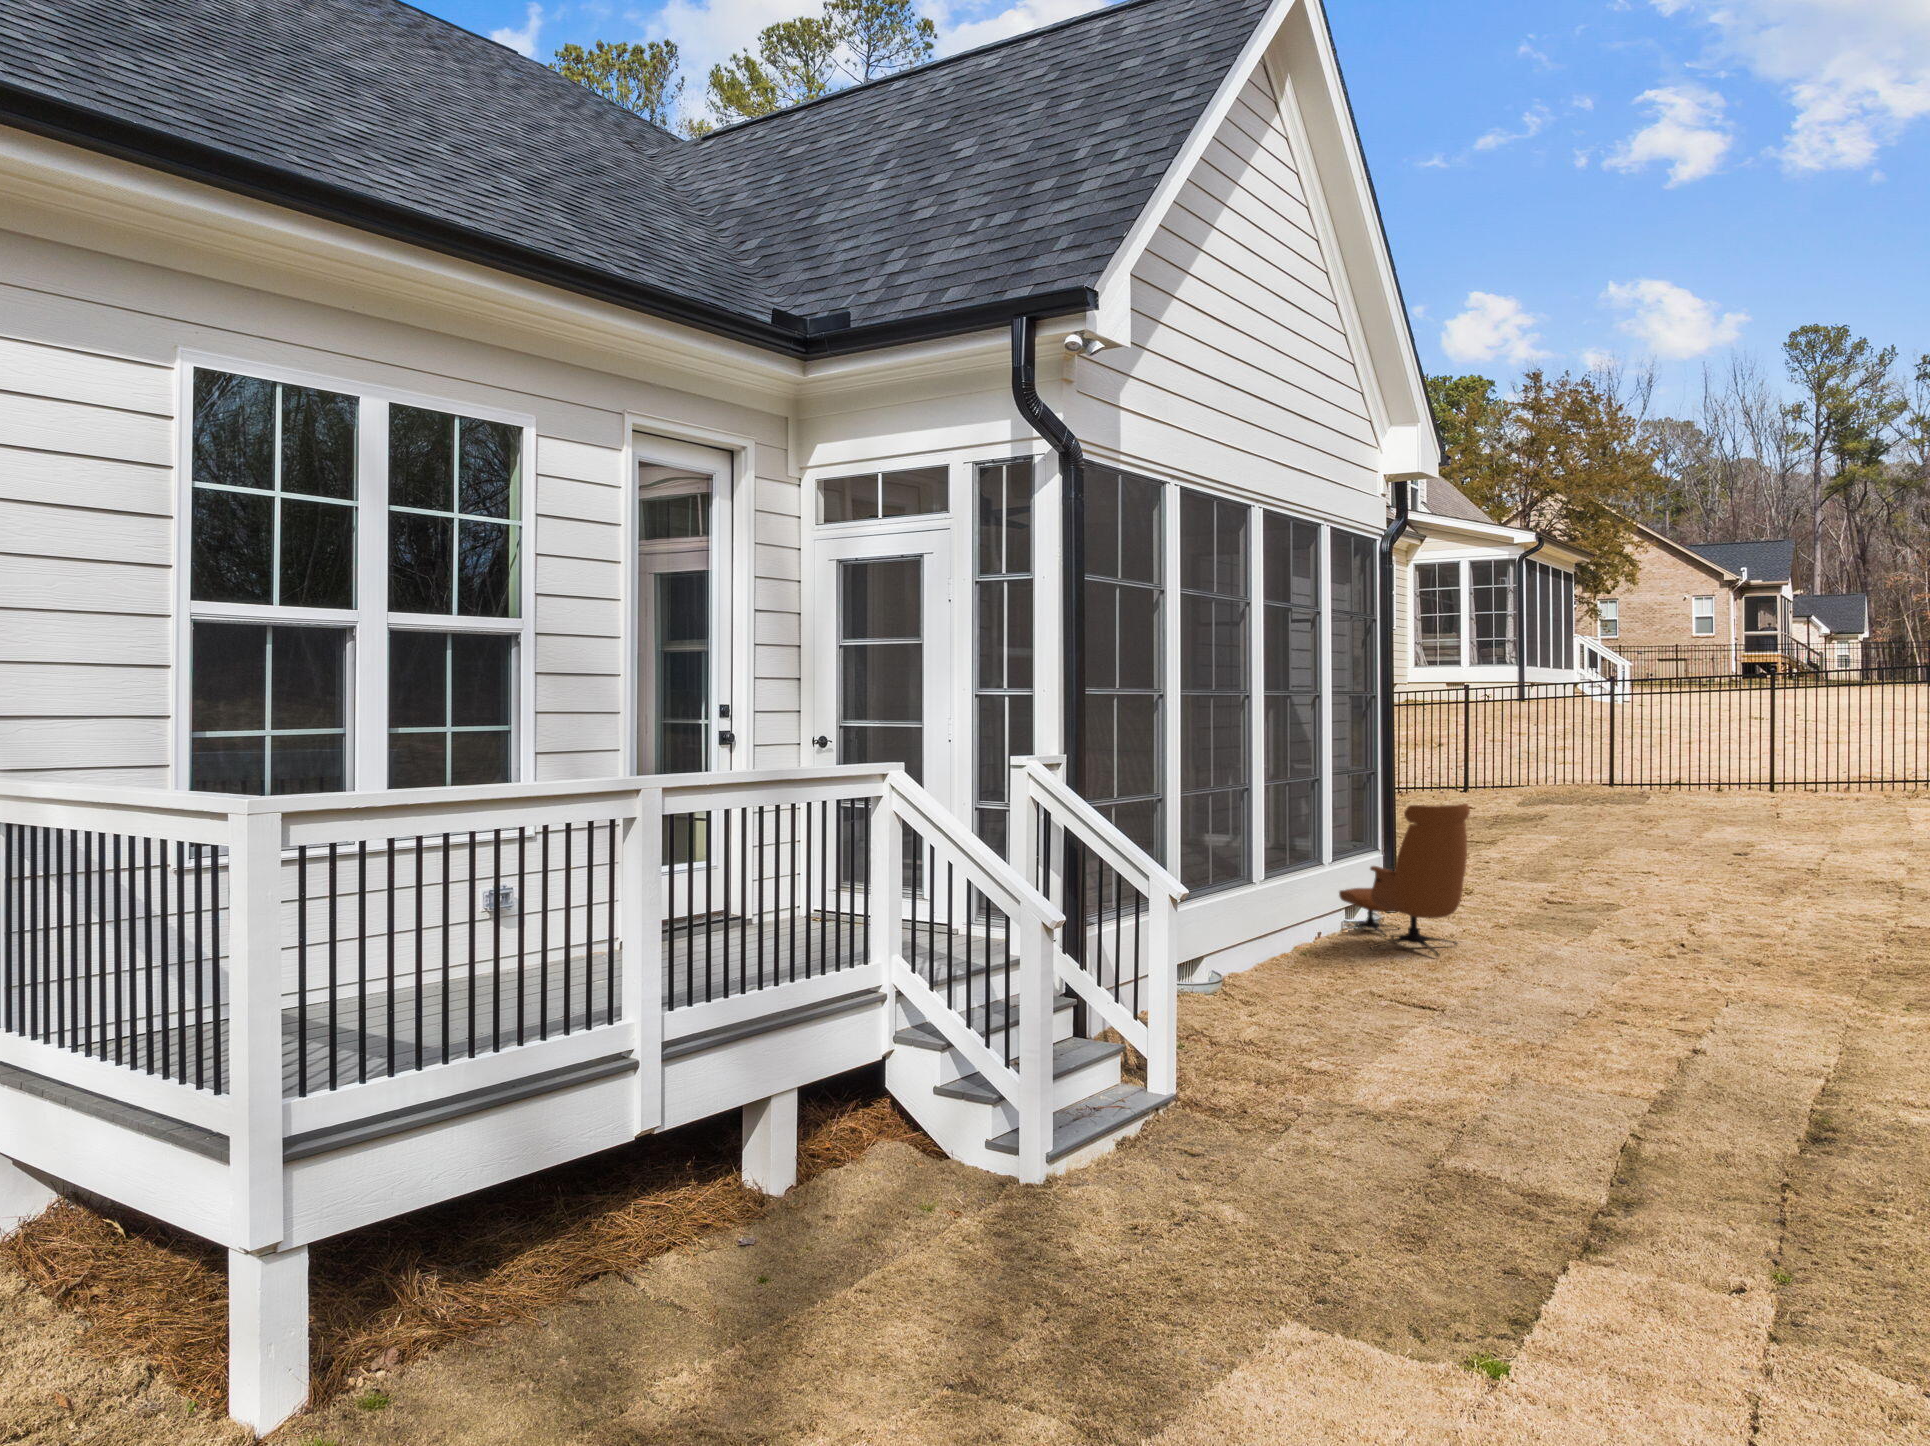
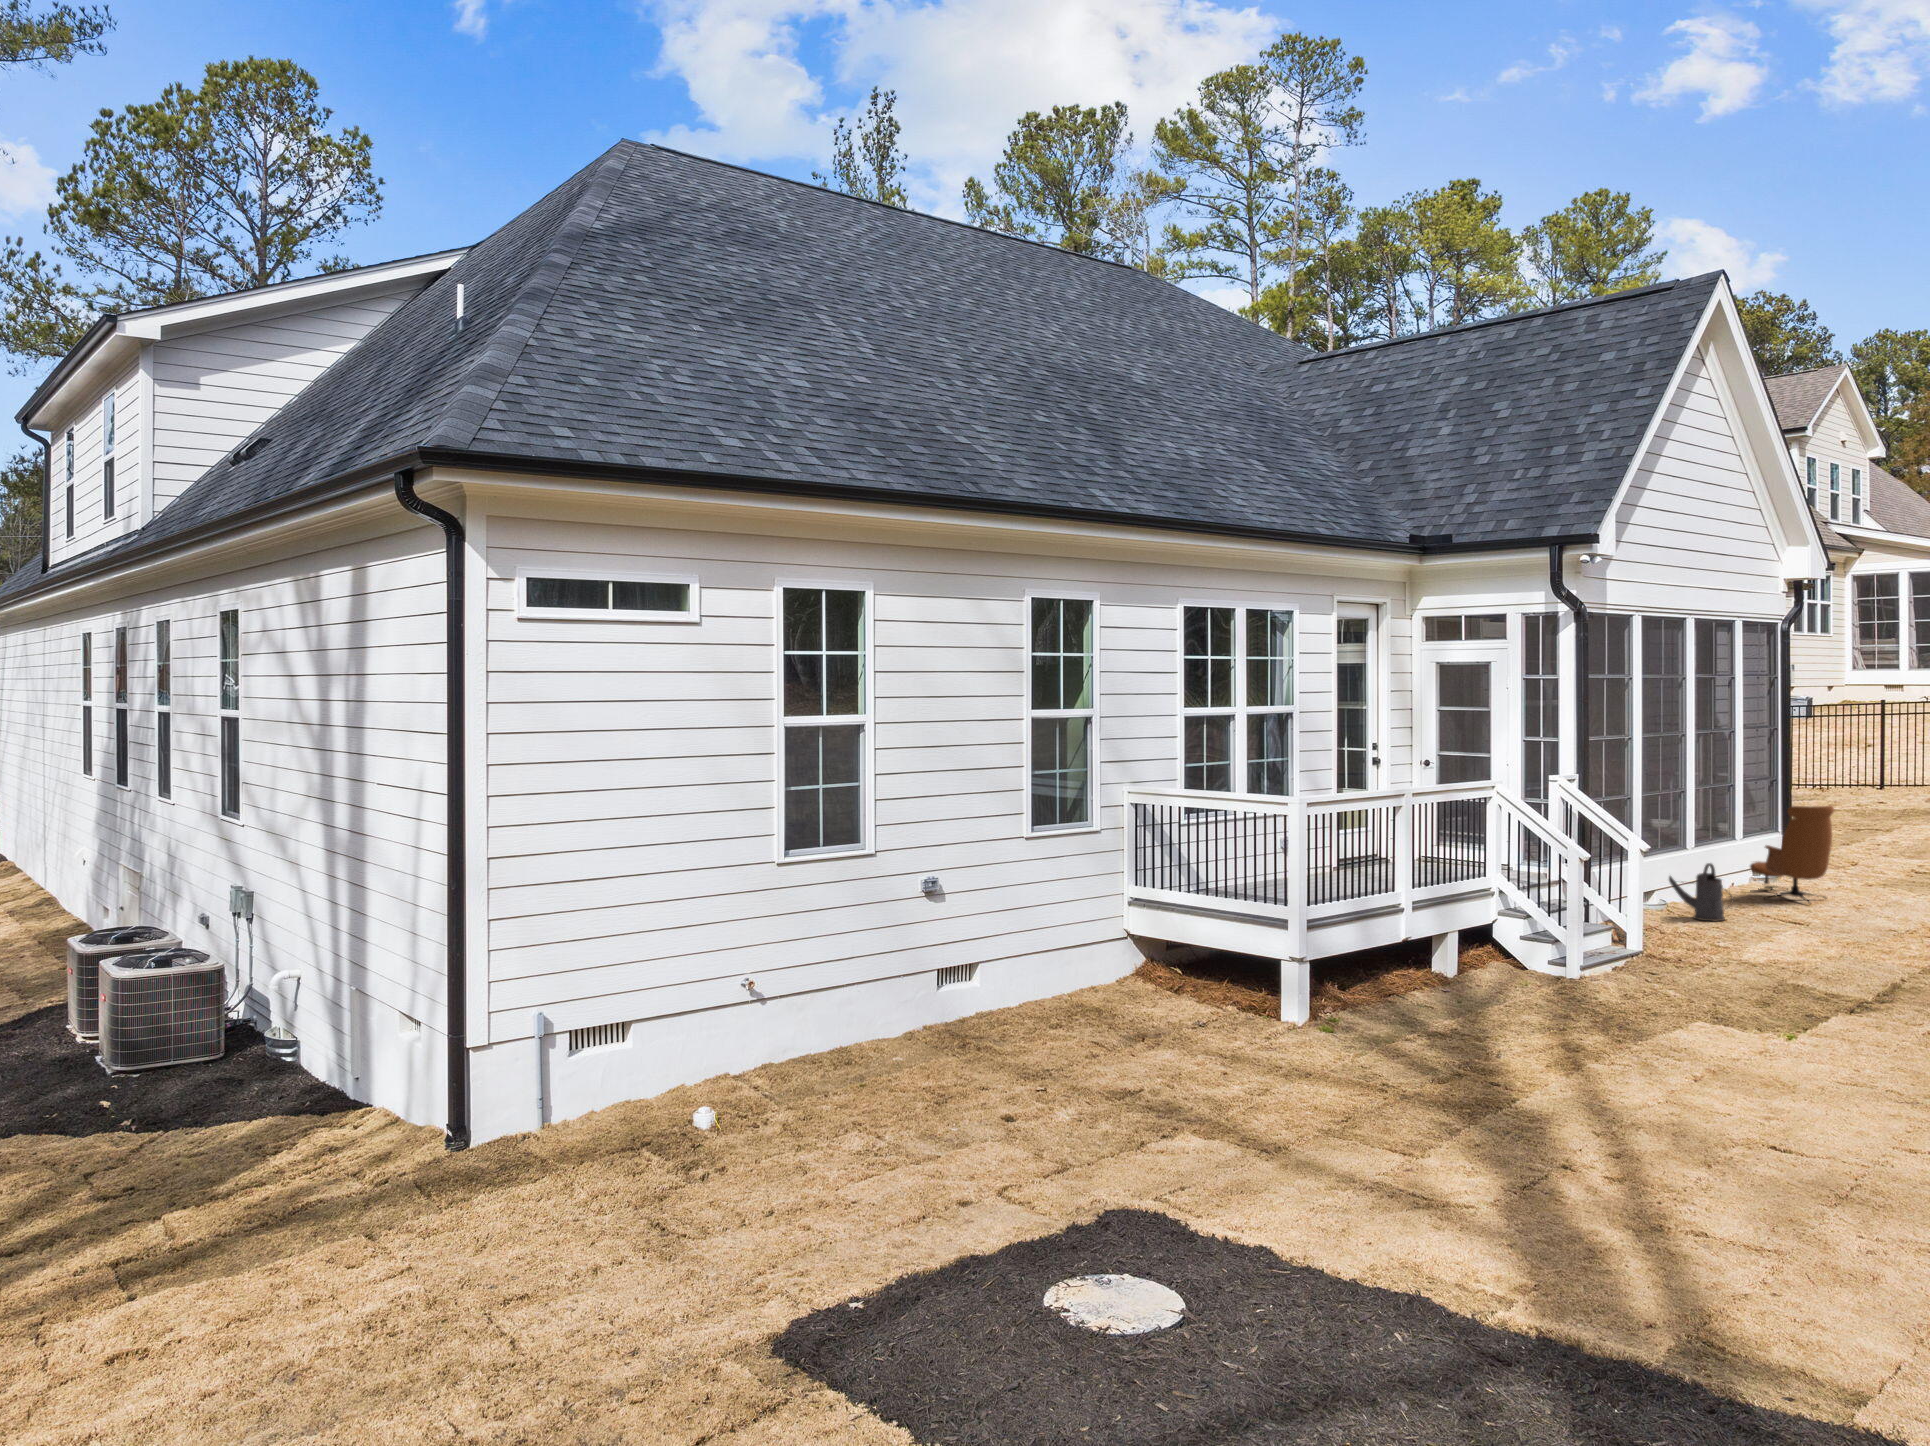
watering can: none [1222,902,1332,999] -> present [1669,863,1733,921]

